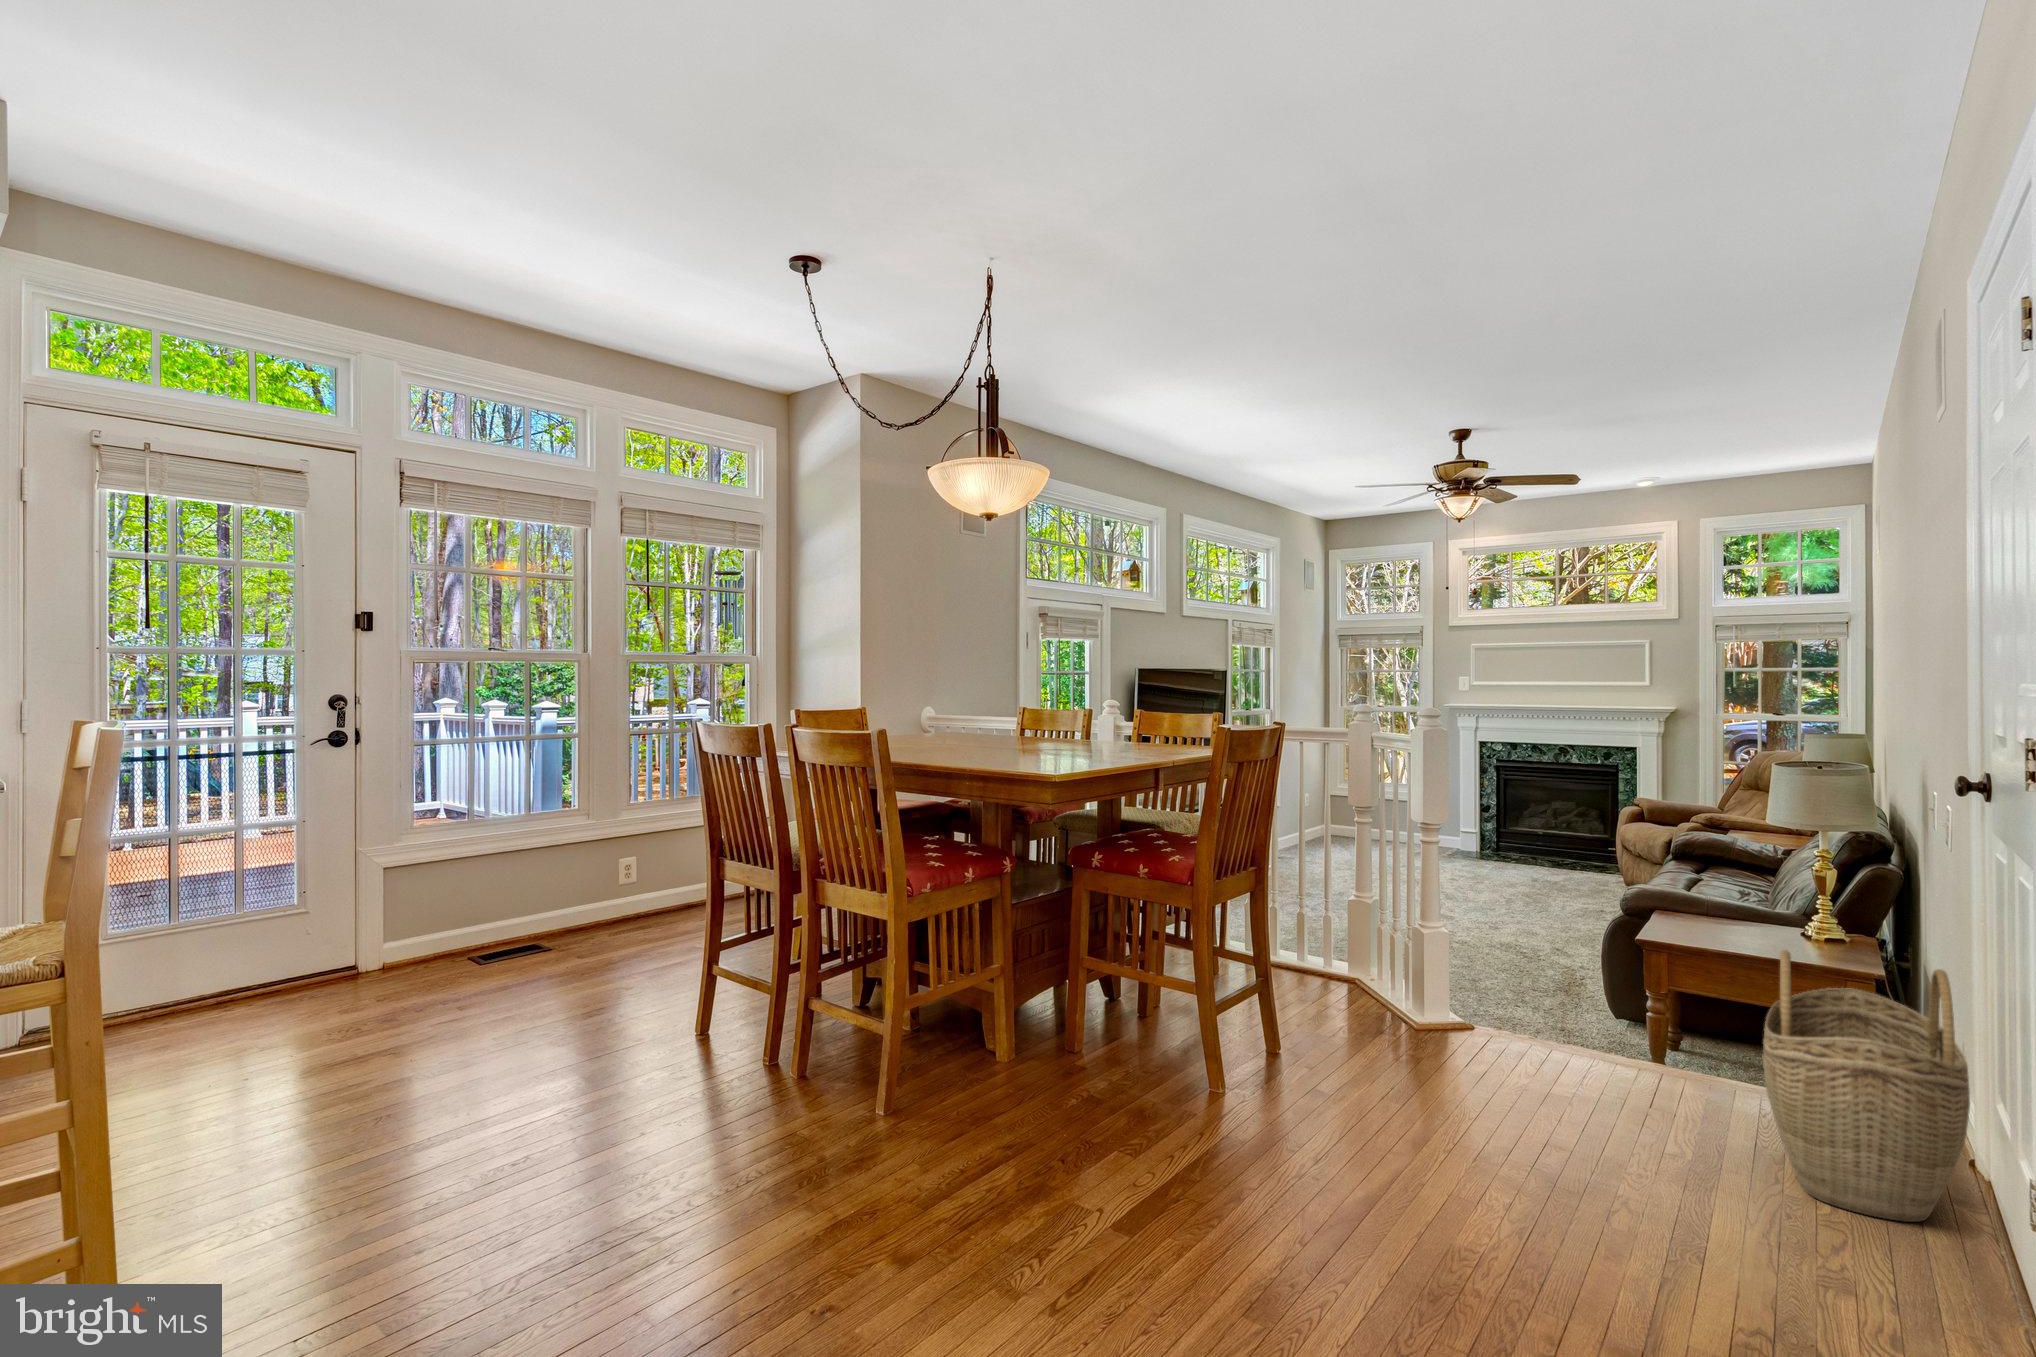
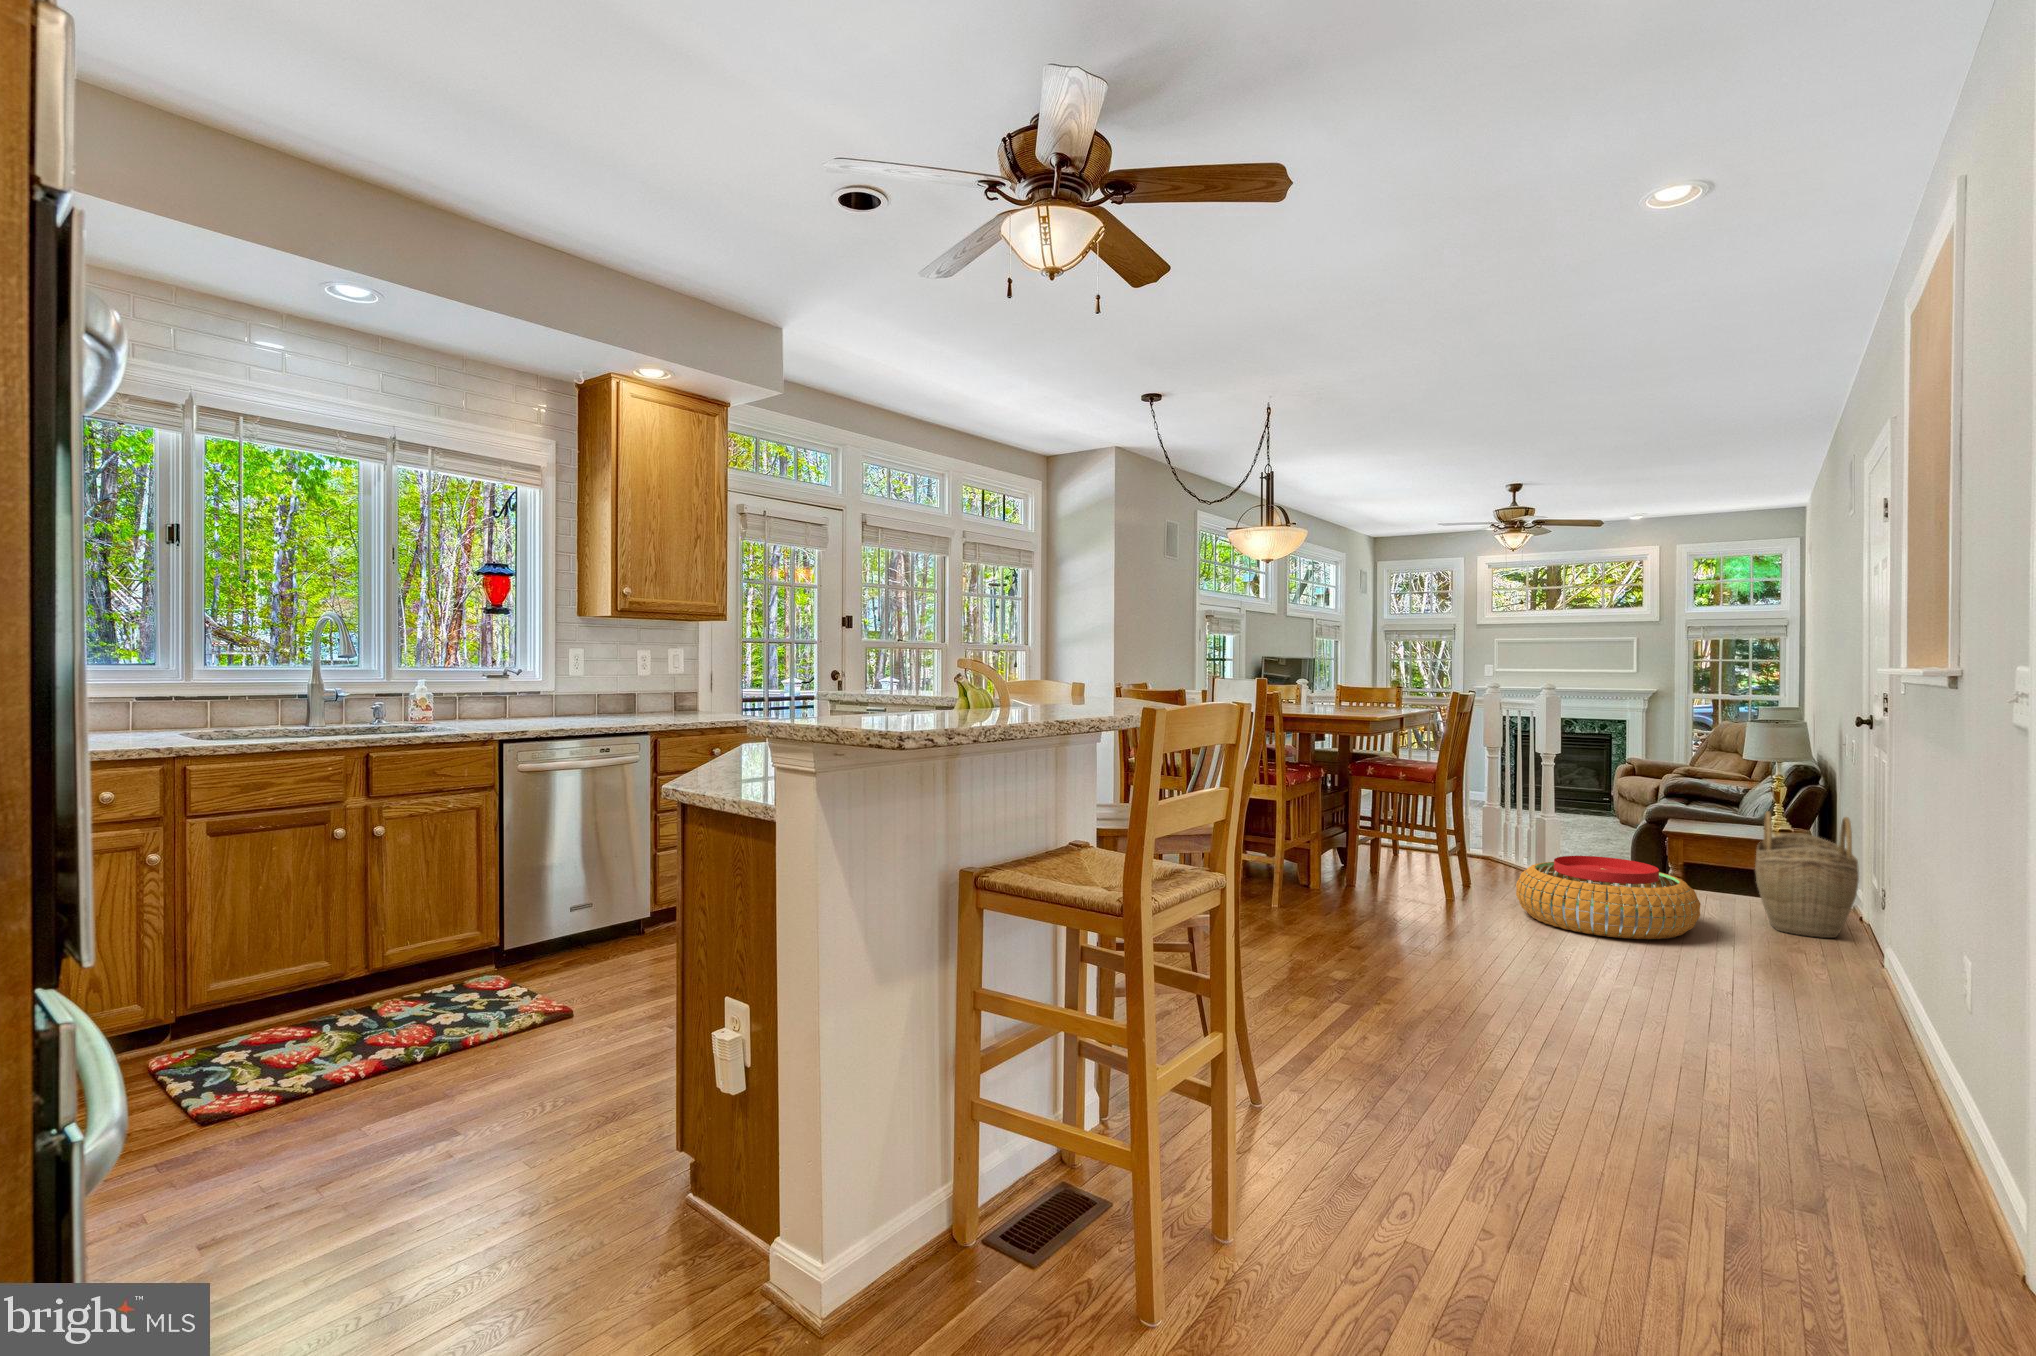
pouf: none [1311,1026,1646,1232] -> present [1516,856,1701,939]

